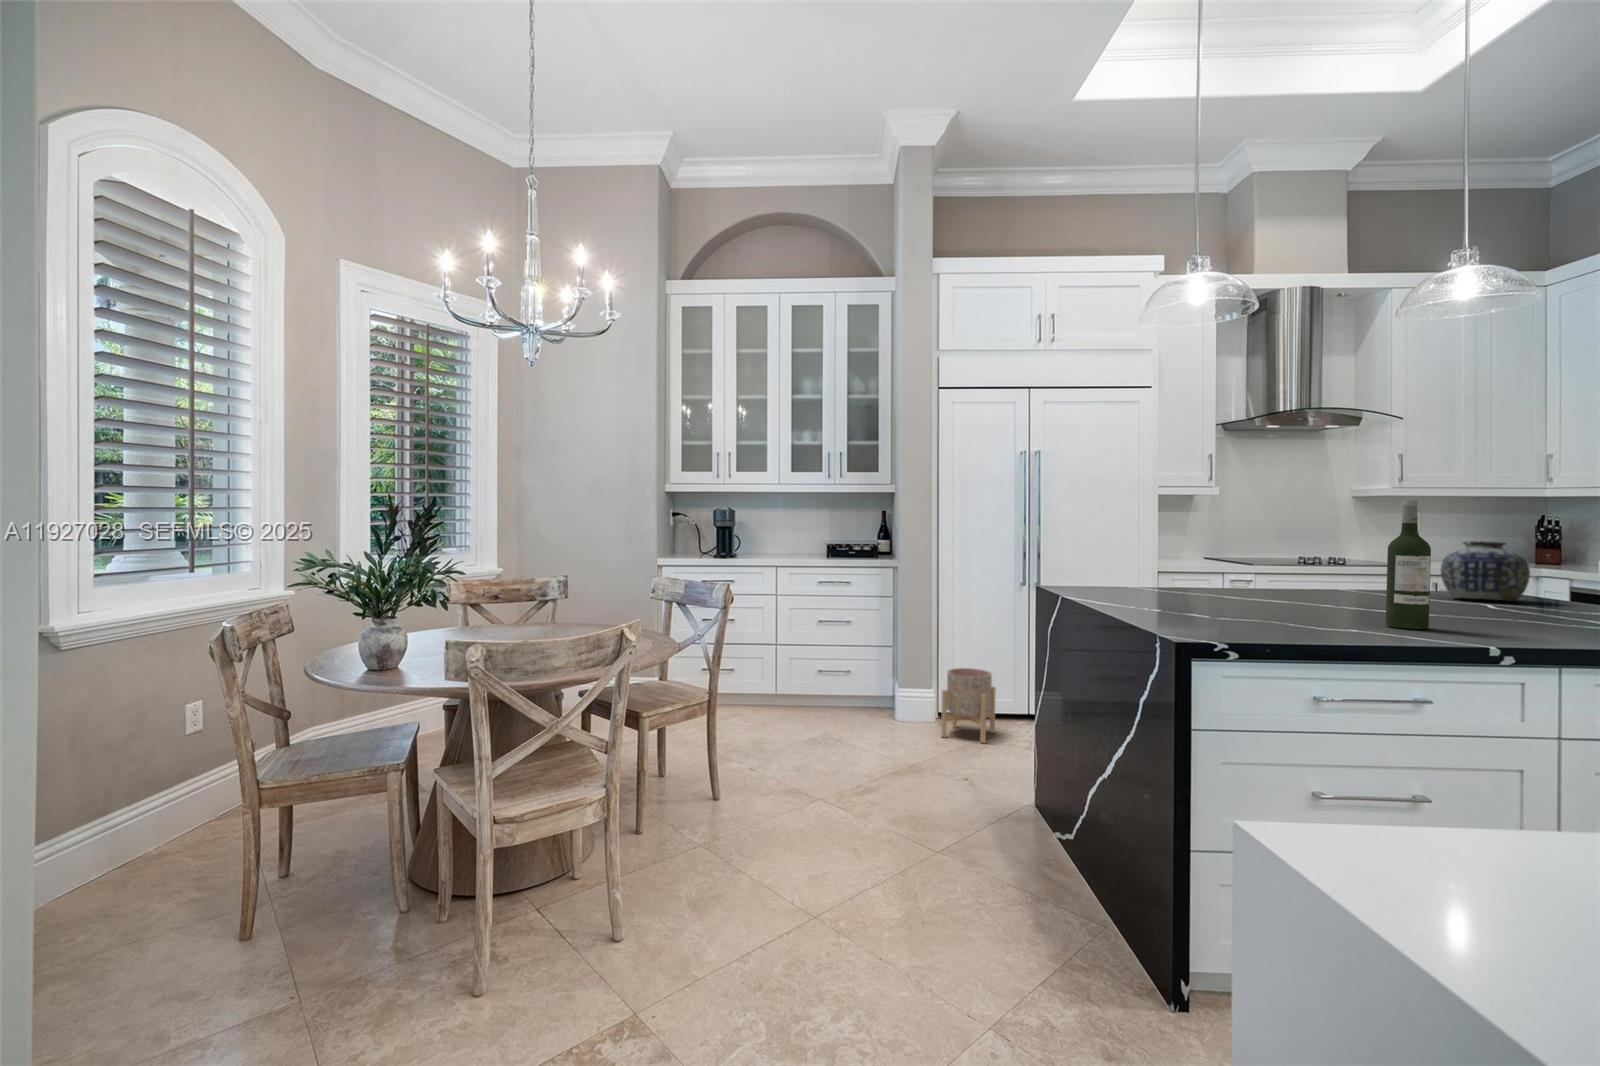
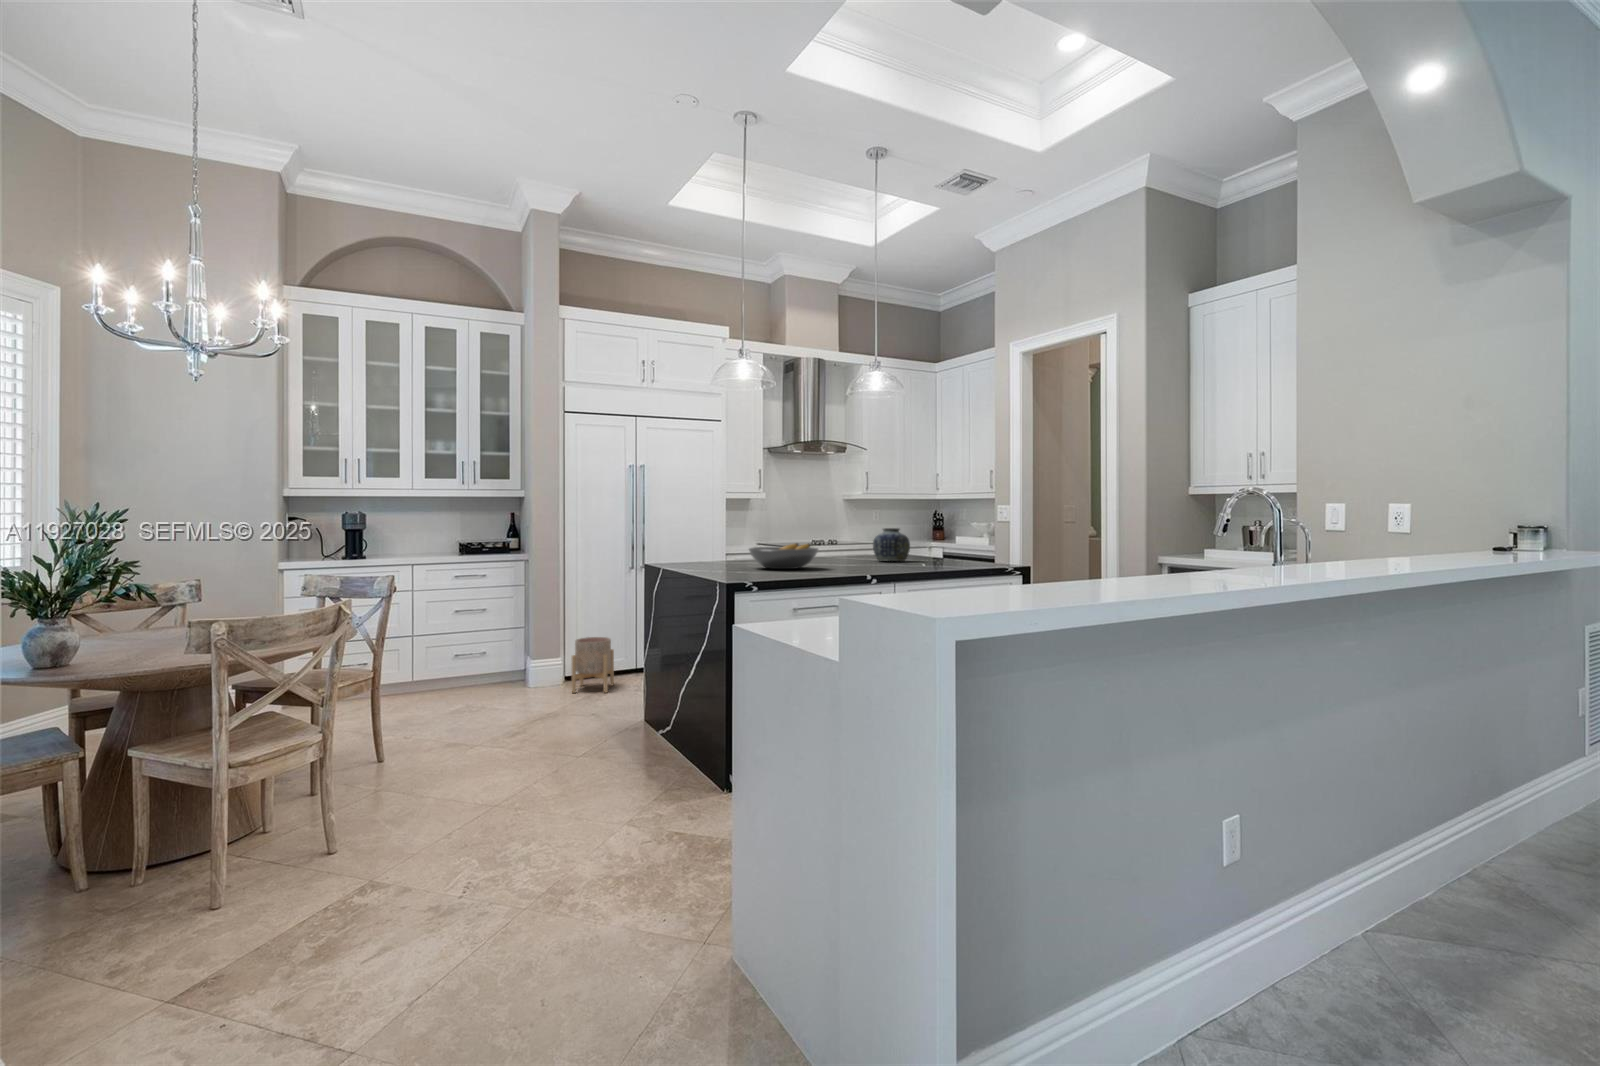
wine bottle: present [1386,500,1431,629] -> none [831,506,849,574]
fruit bowl: none [1205,565,1346,607] -> present [749,543,818,569]

